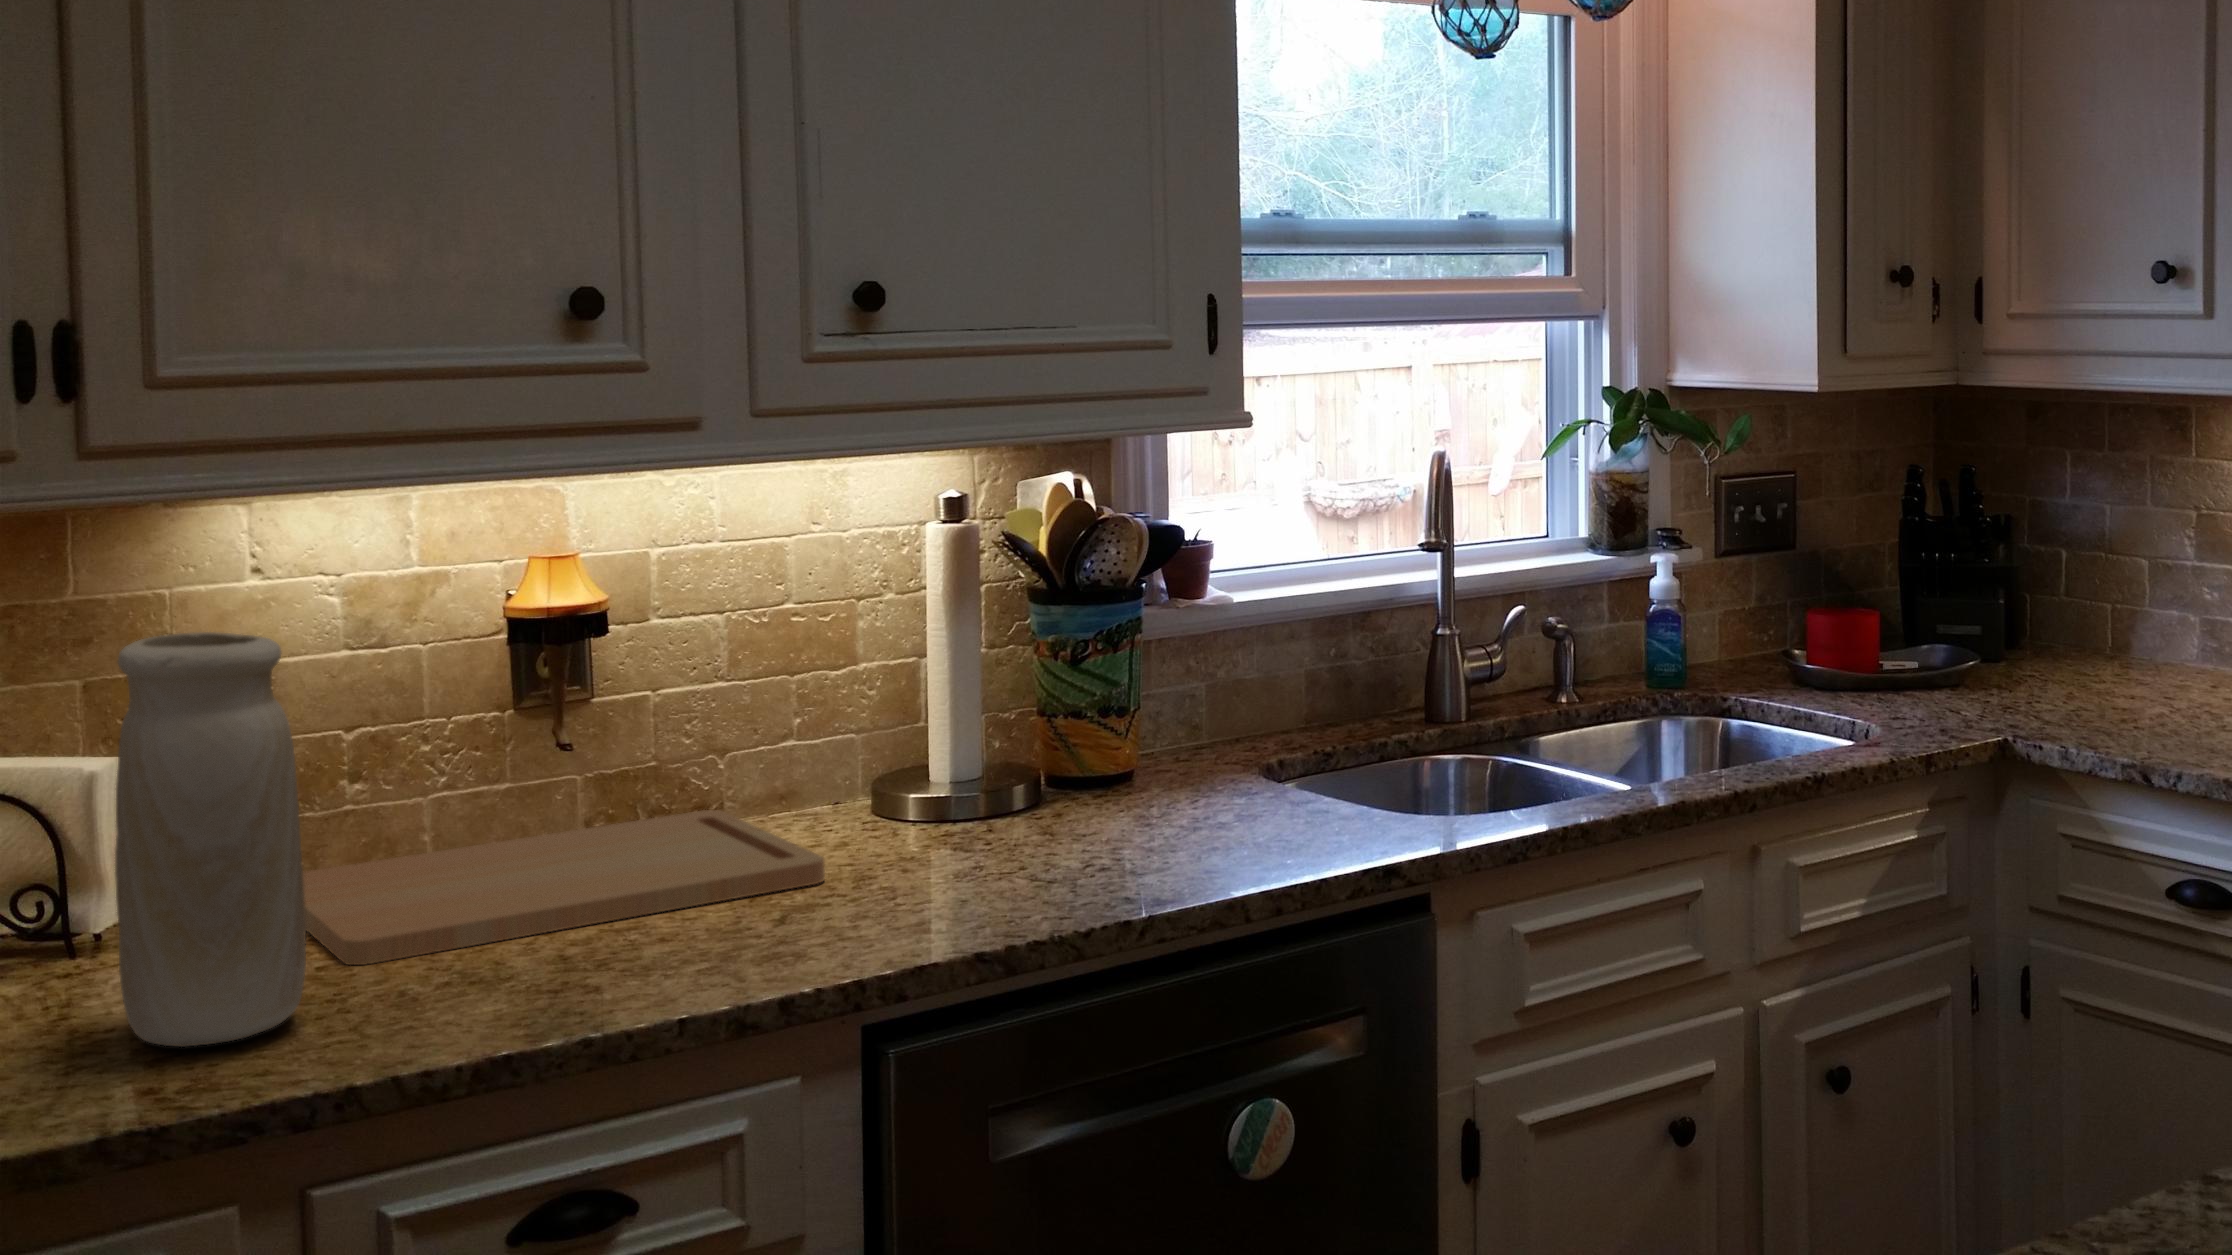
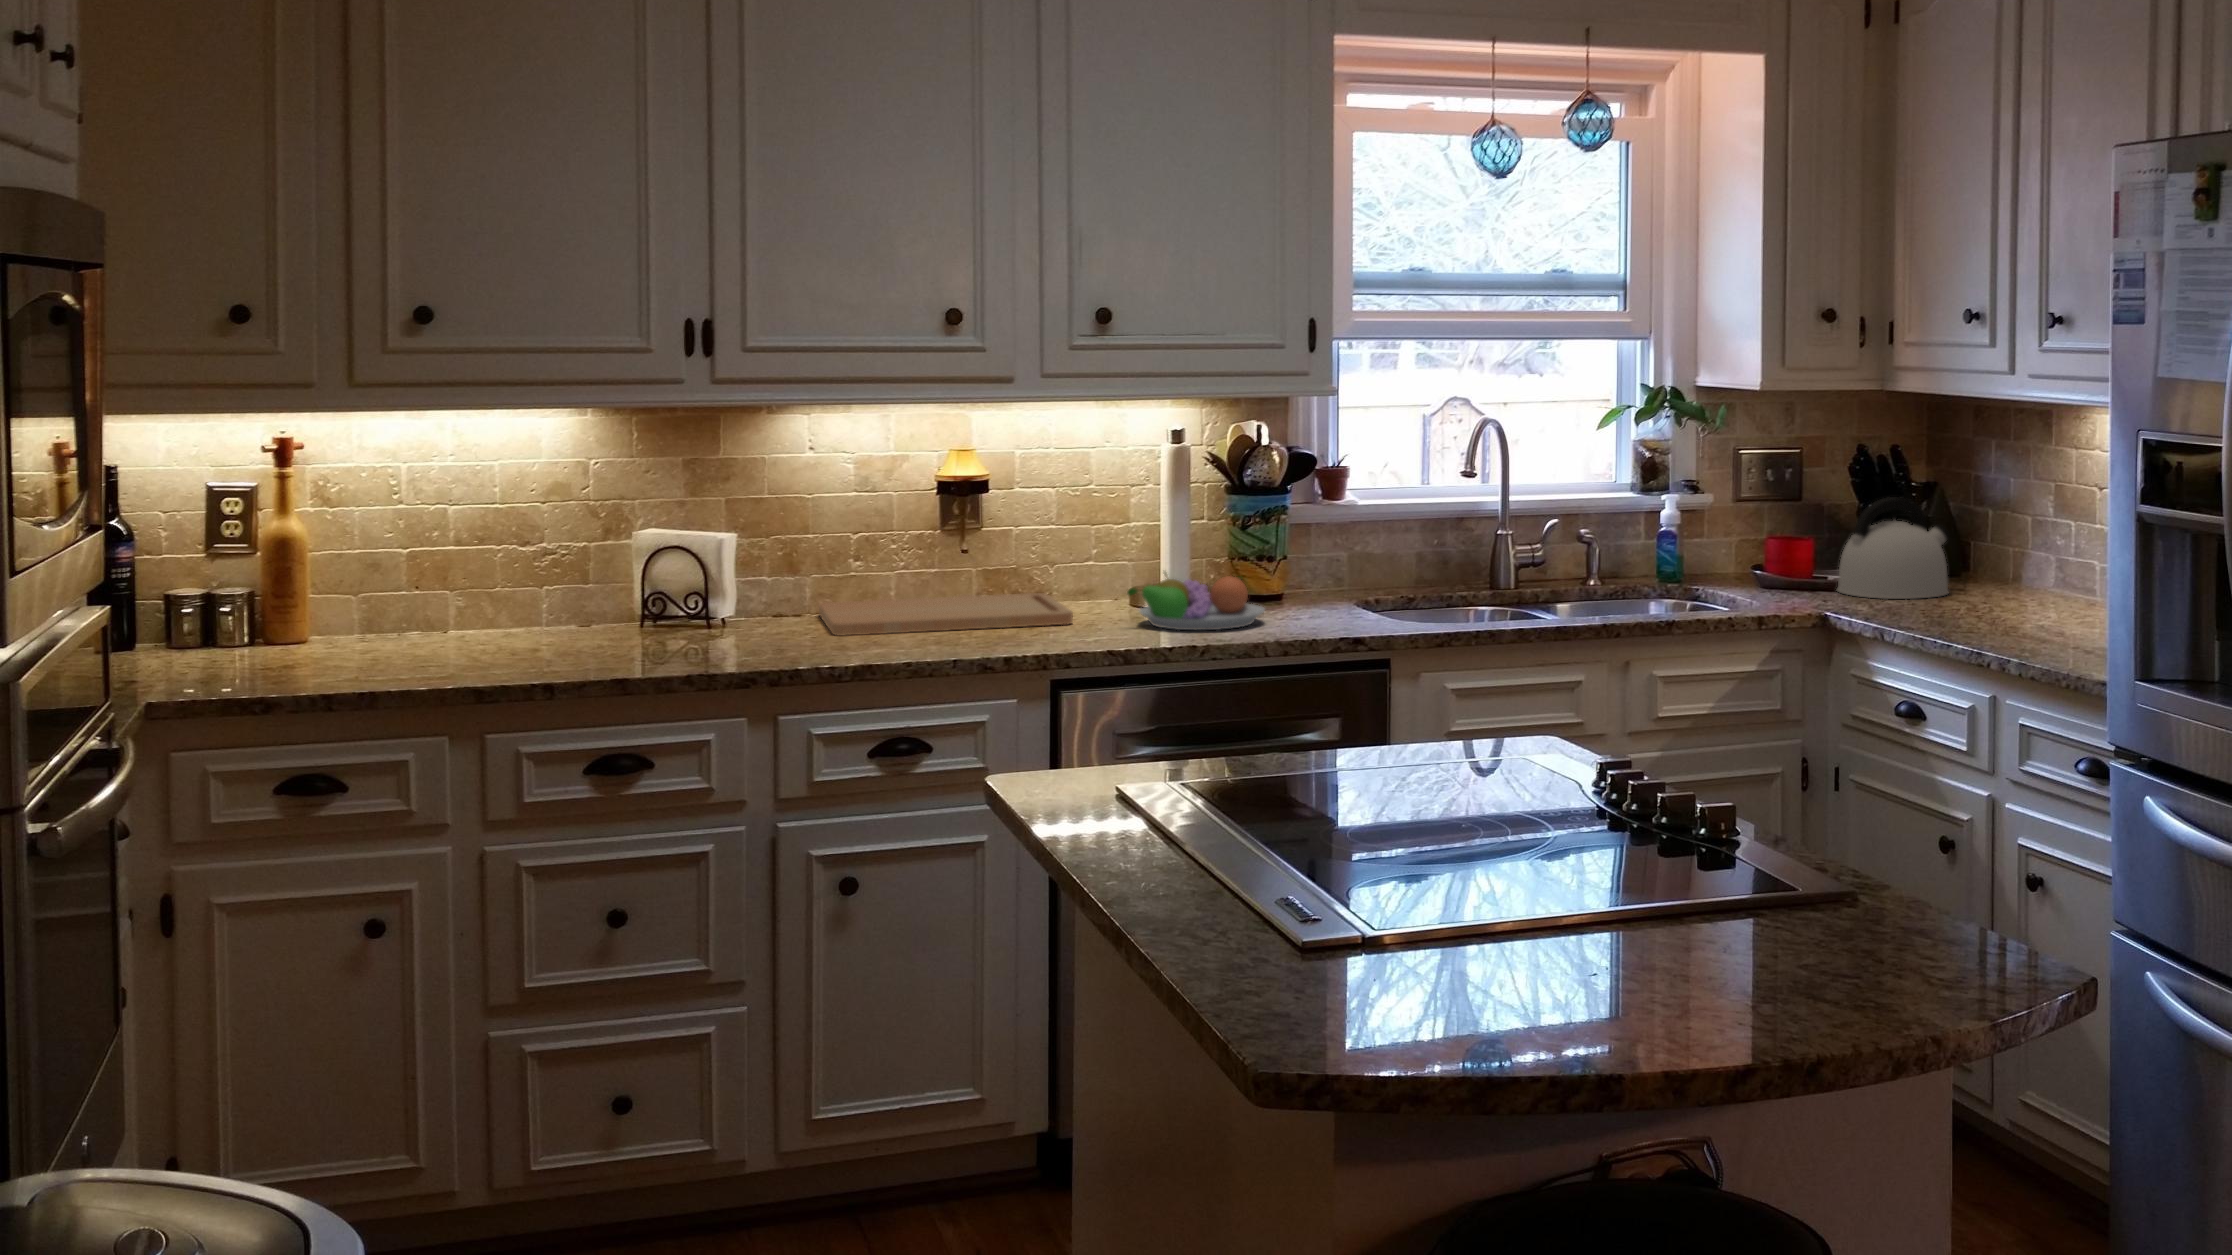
kettle: none [1933,547,2100,703] -> present [1837,497,1949,599]
vase: present [115,632,306,1047] -> none [726,468,804,651]
fruit bowl: none [940,760,1187,879] -> present [1127,572,1264,630]

